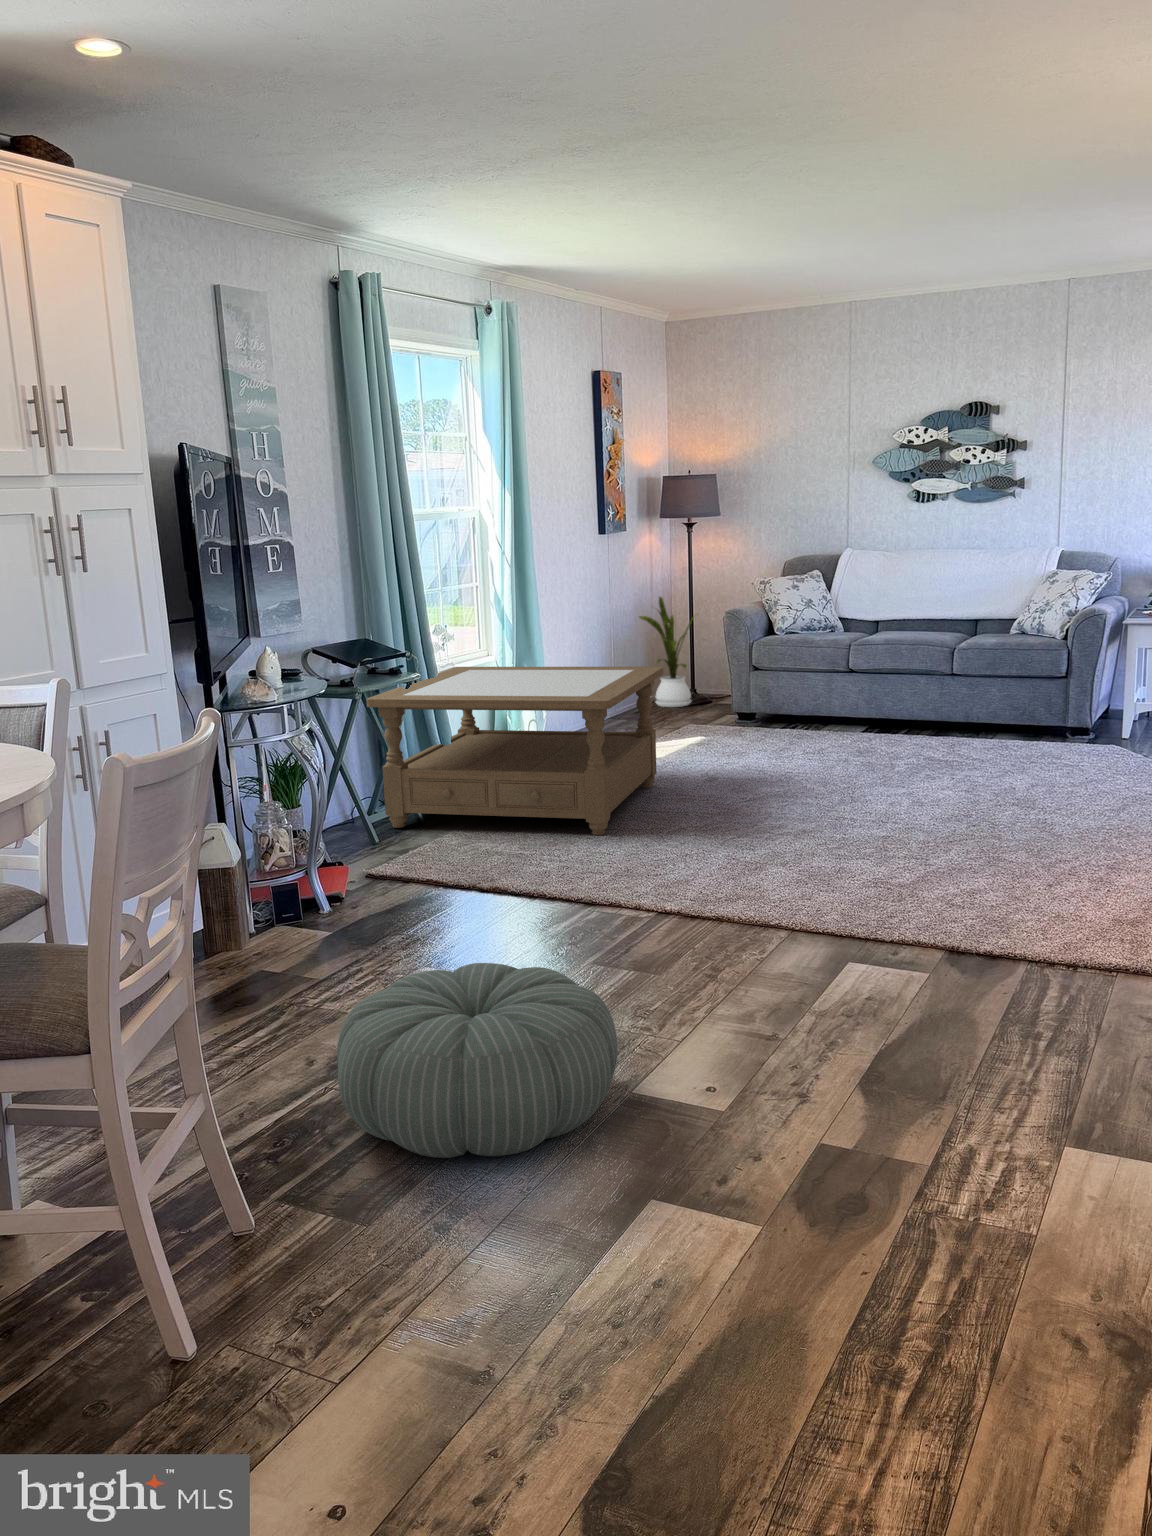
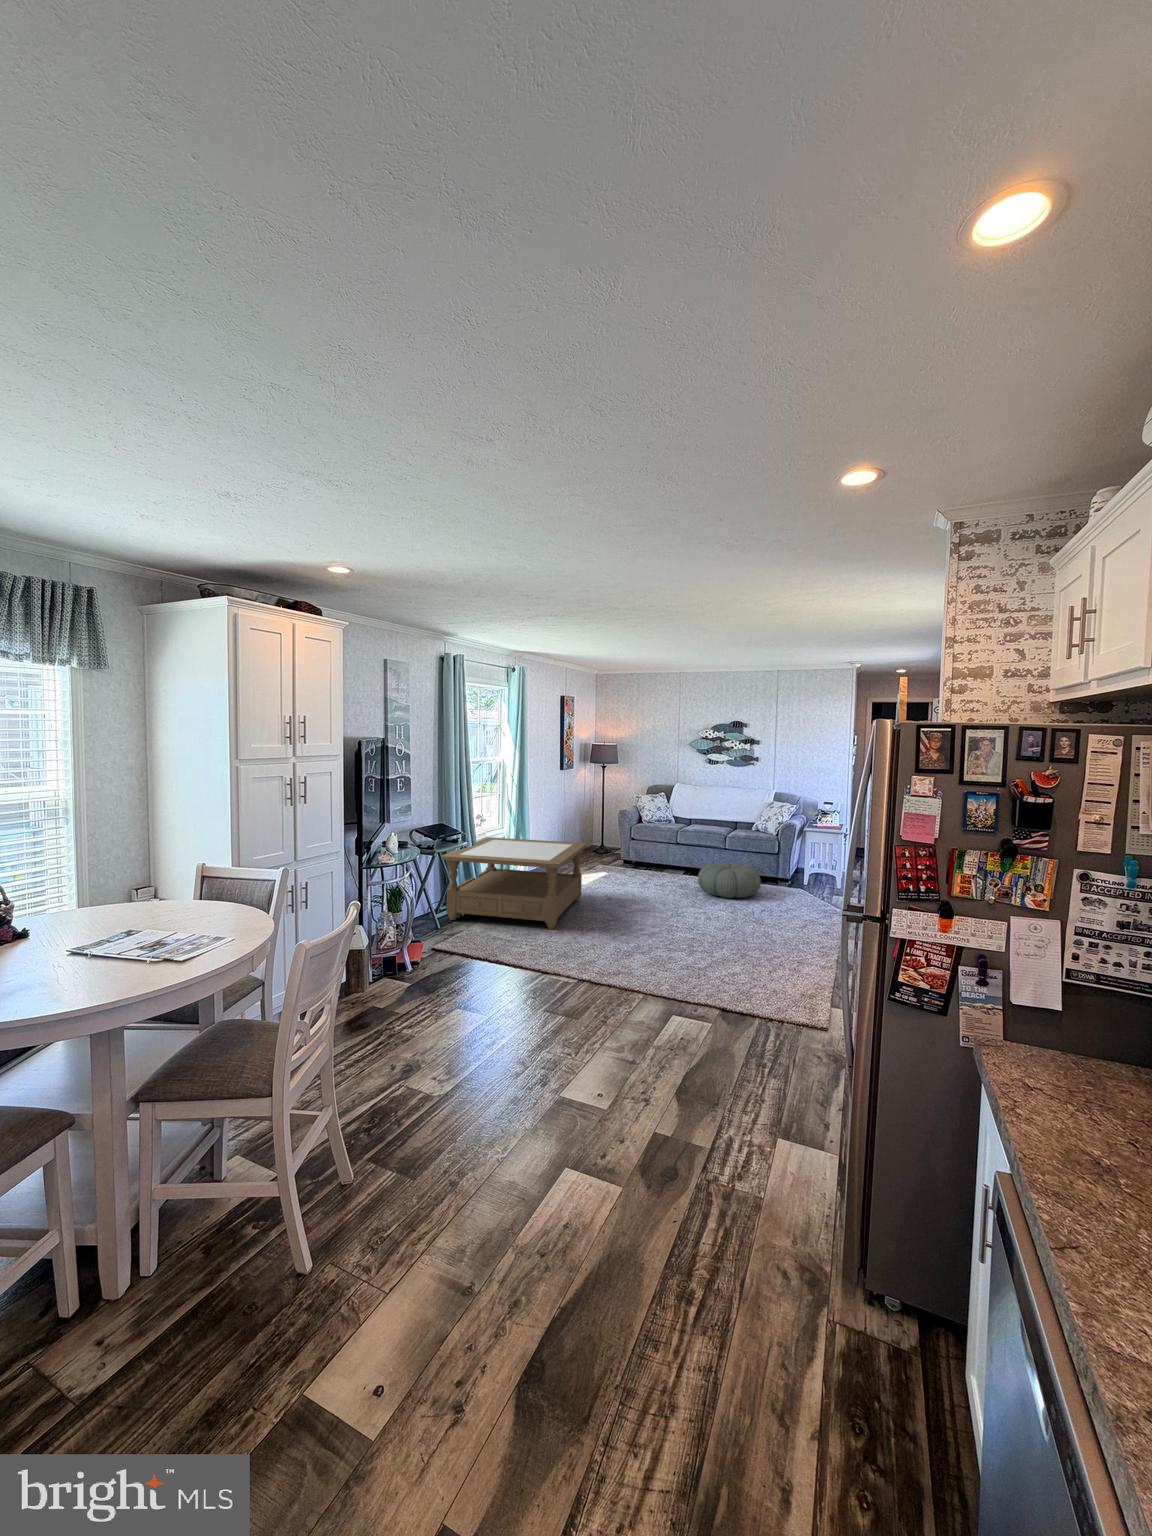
house plant: present [640,597,693,707] -> none [576,803,606,855]
pouf: present [337,963,618,1158] -> present [698,863,761,898]

